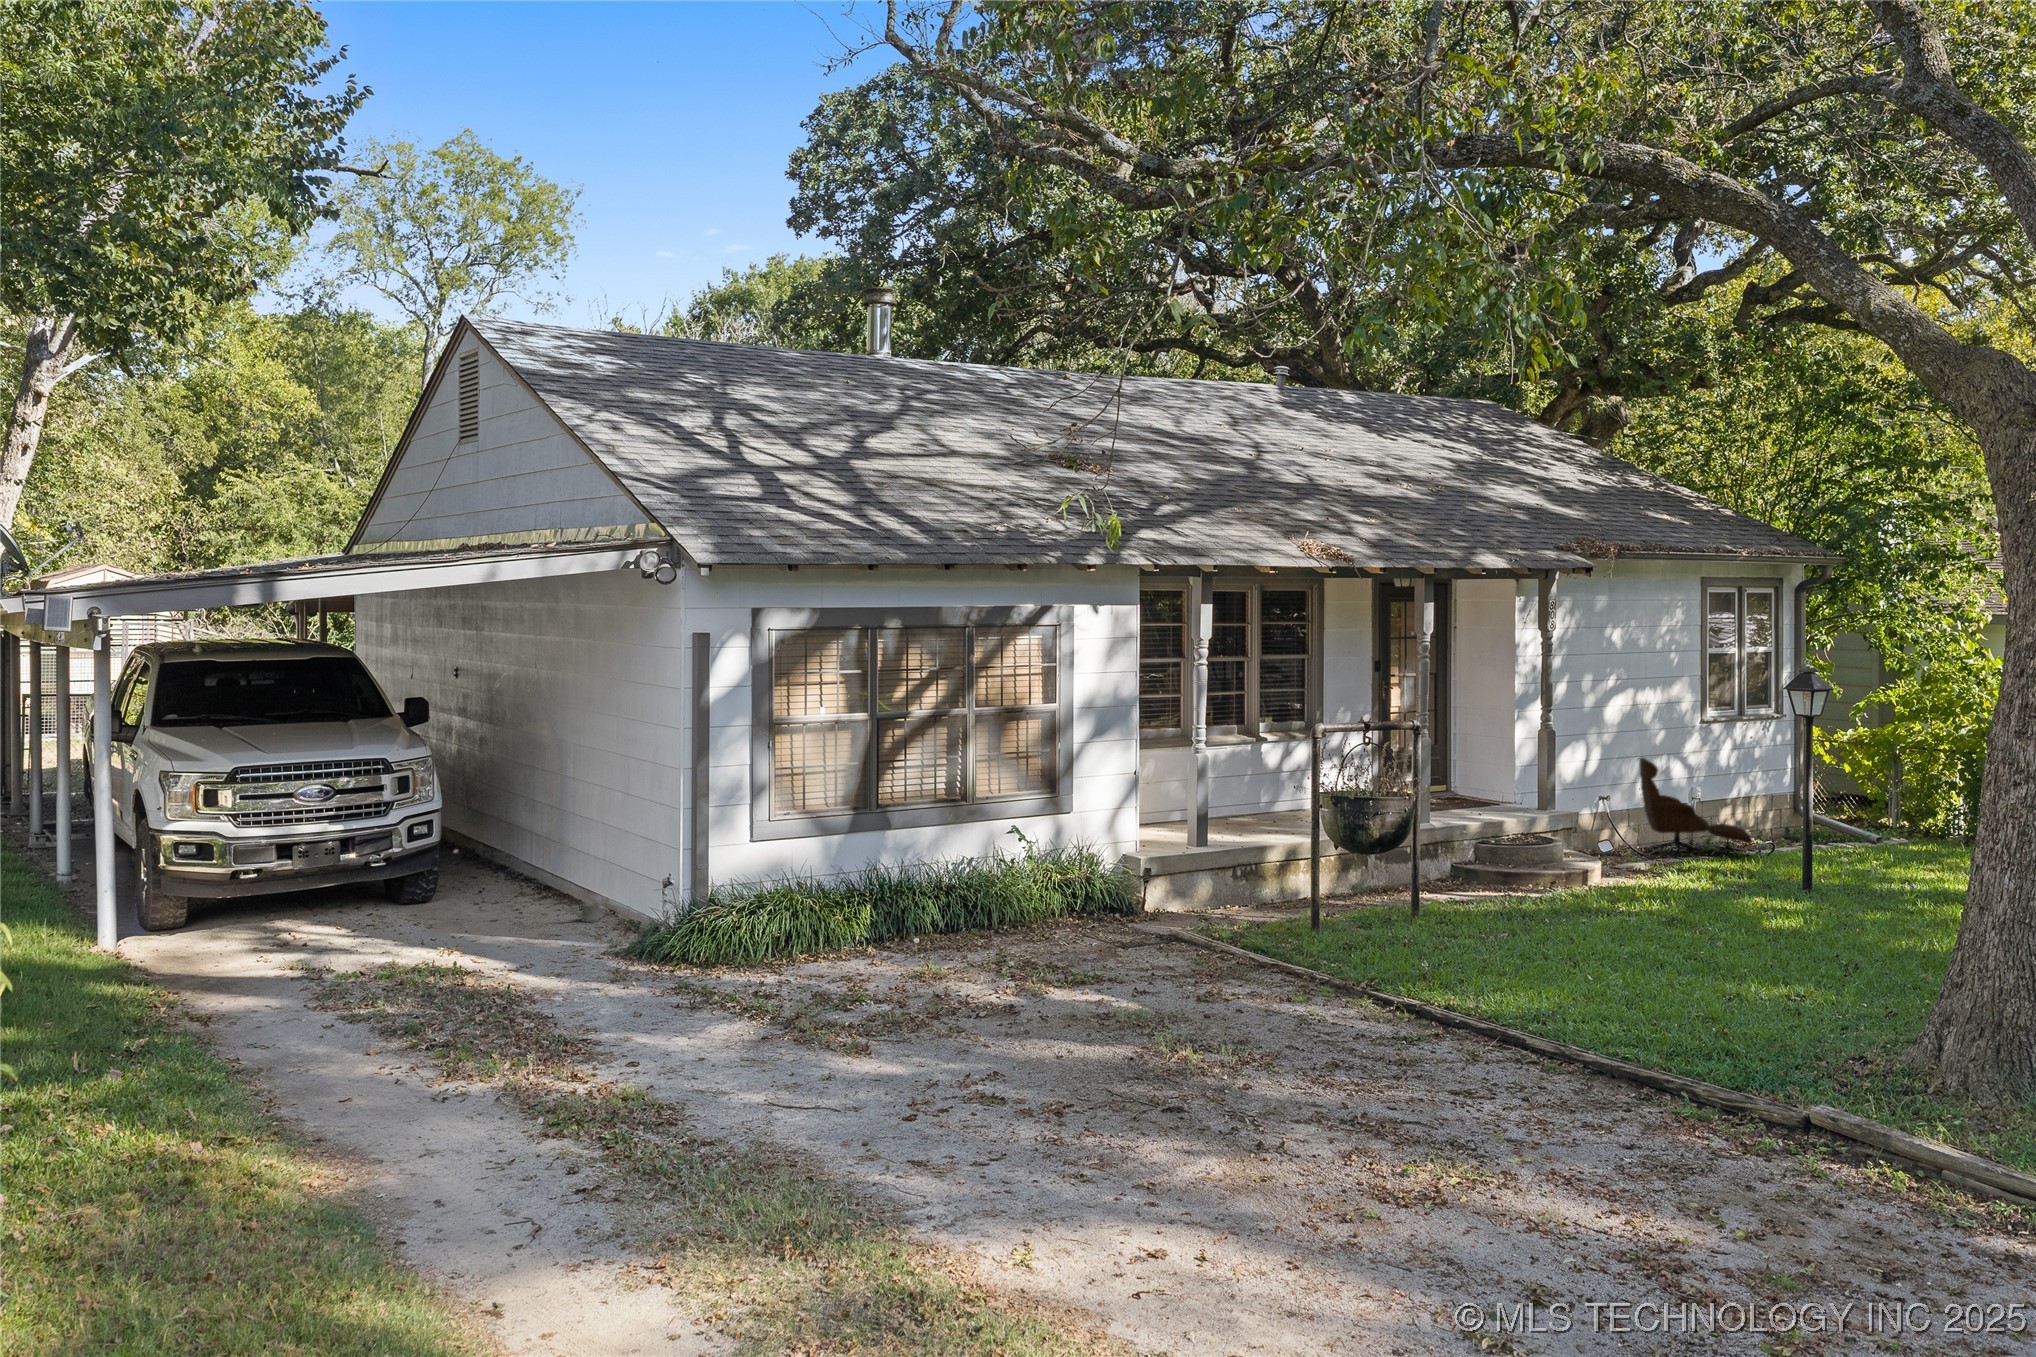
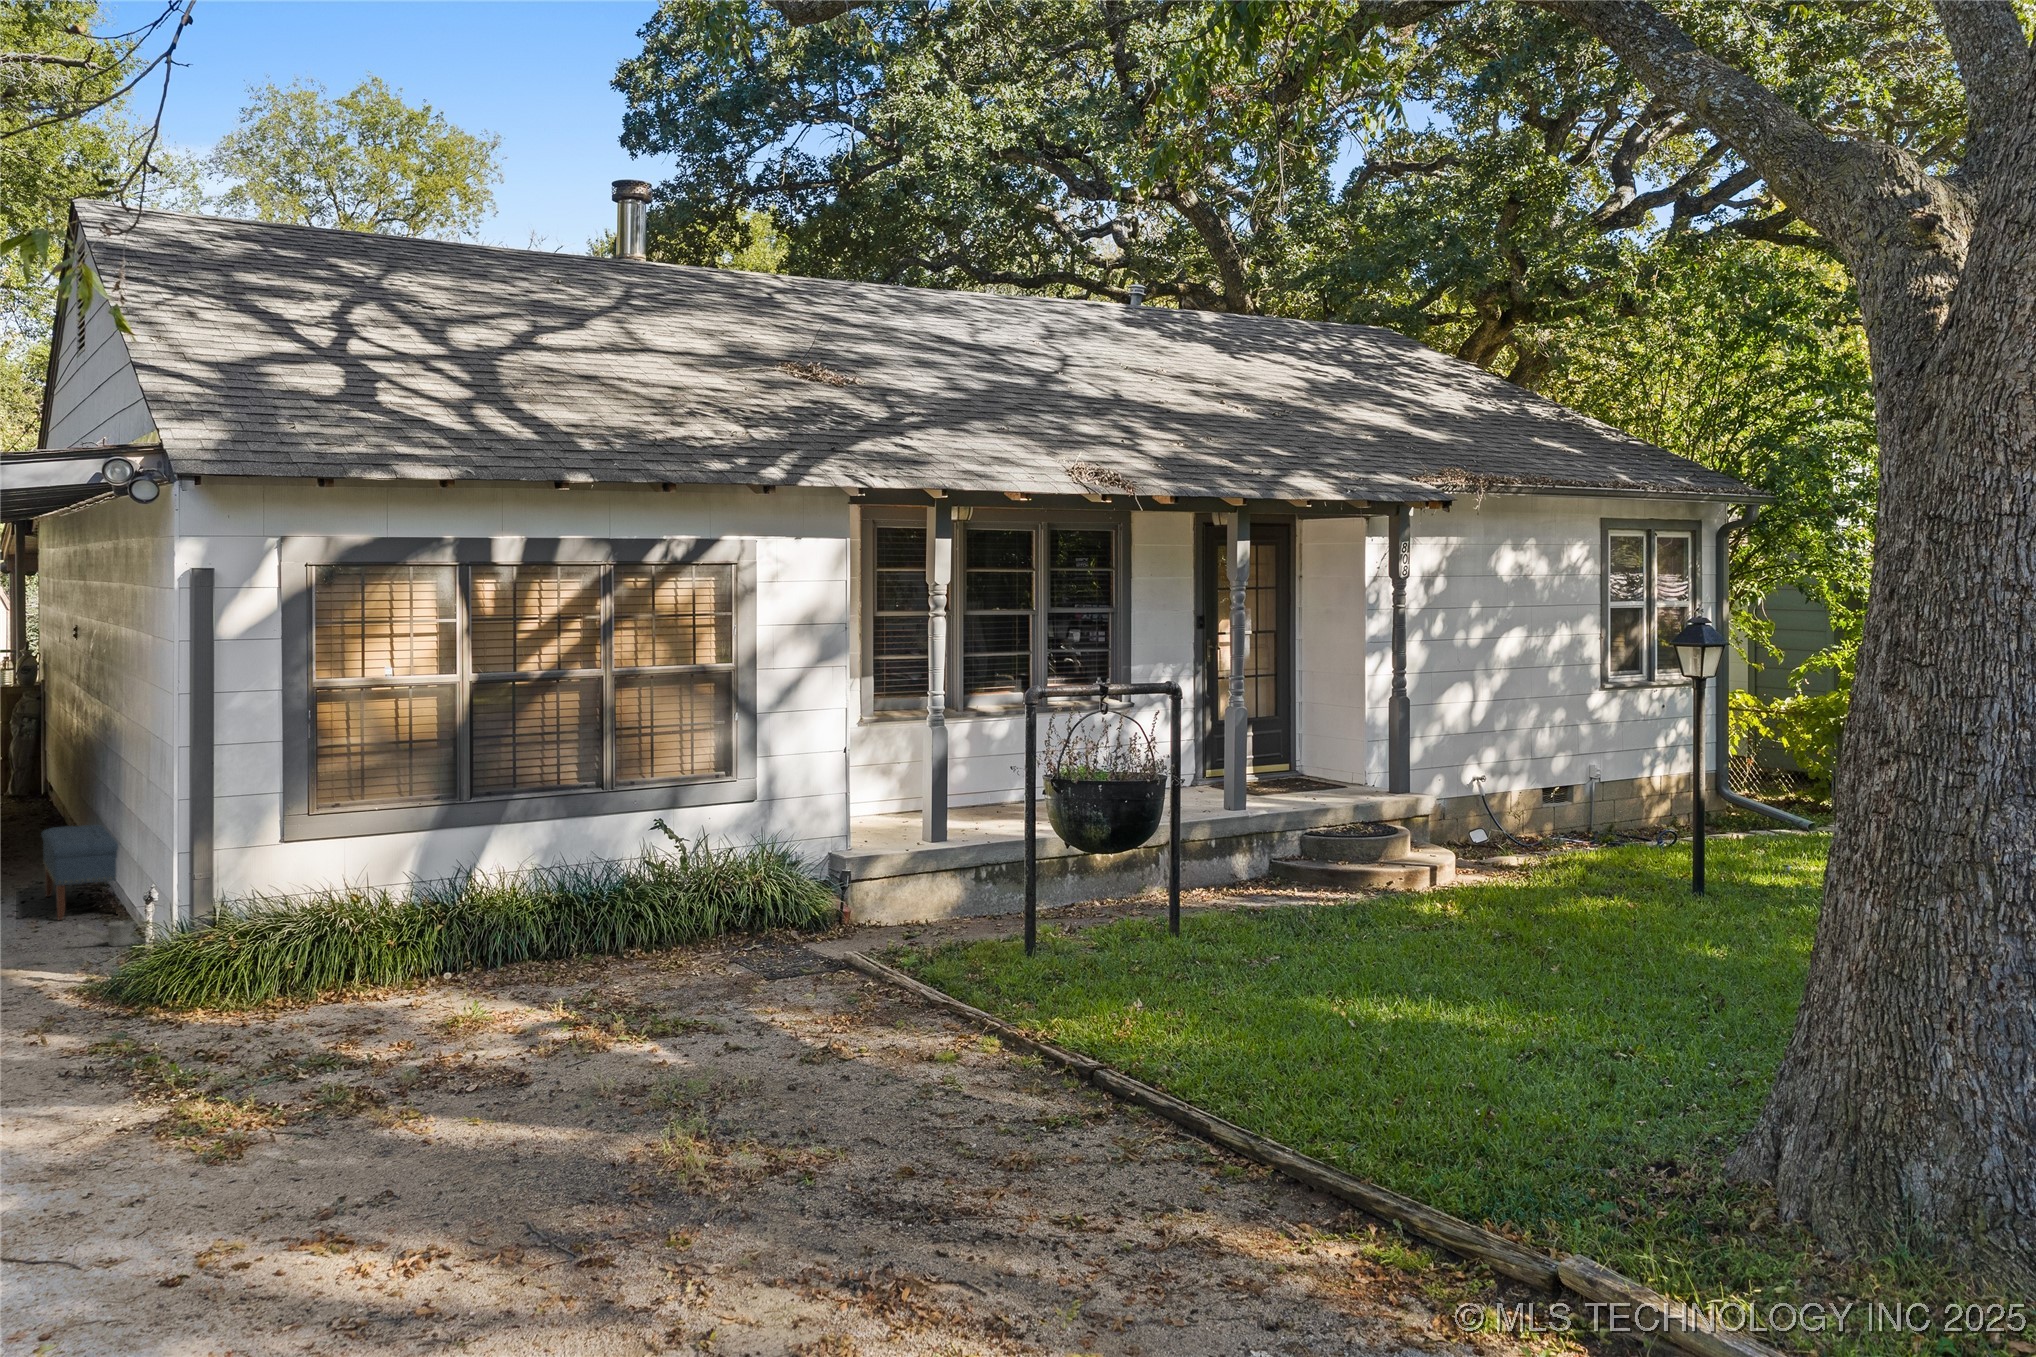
lounge chair: present [1639,758,1752,857] -> none [1523,731,1655,851]
bench: none [475,828,563,903] -> present [41,825,118,920]

